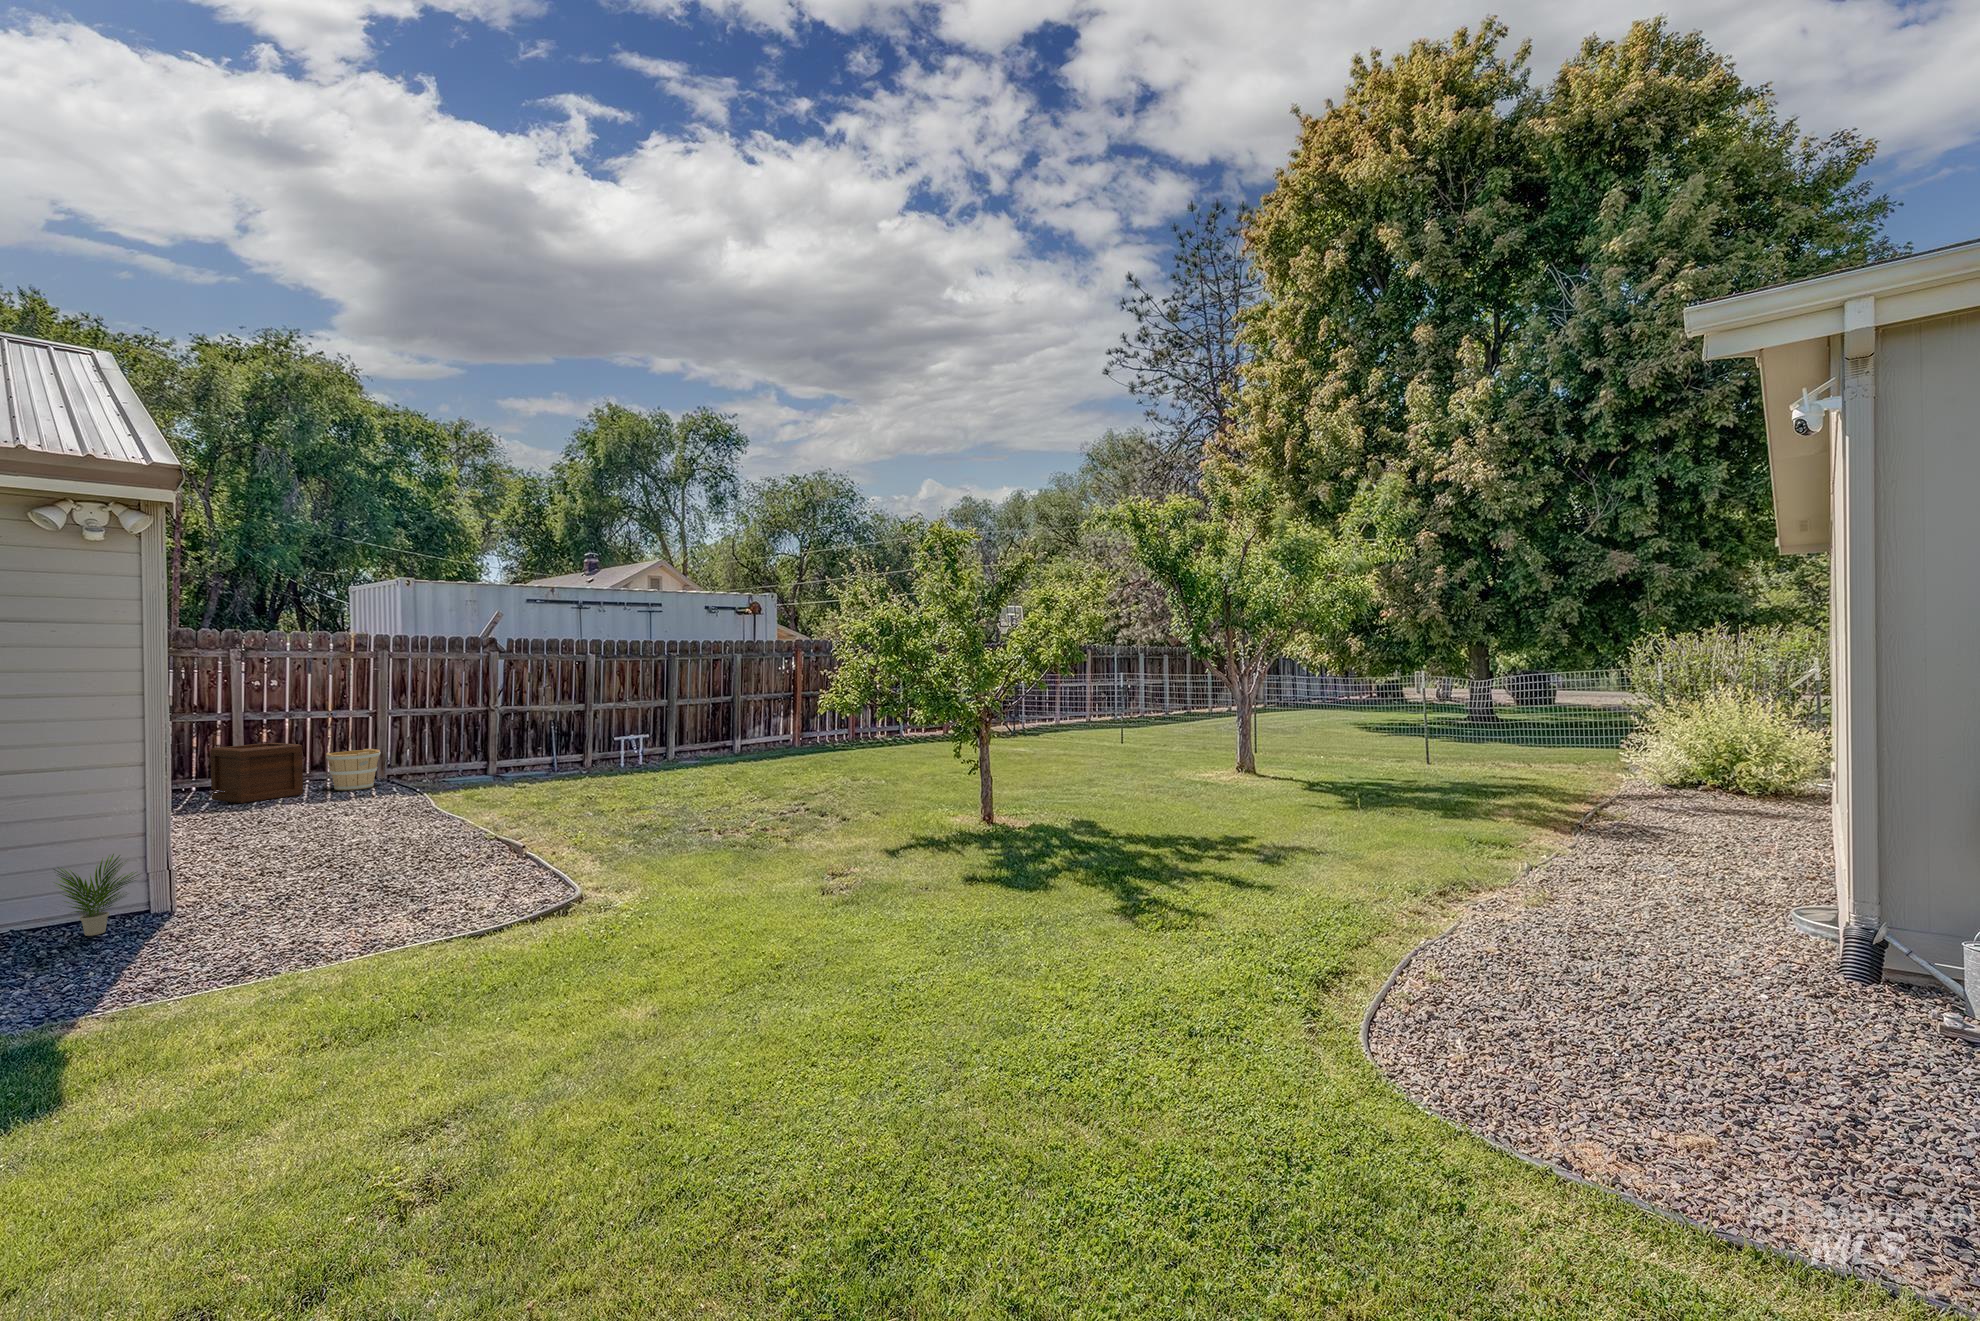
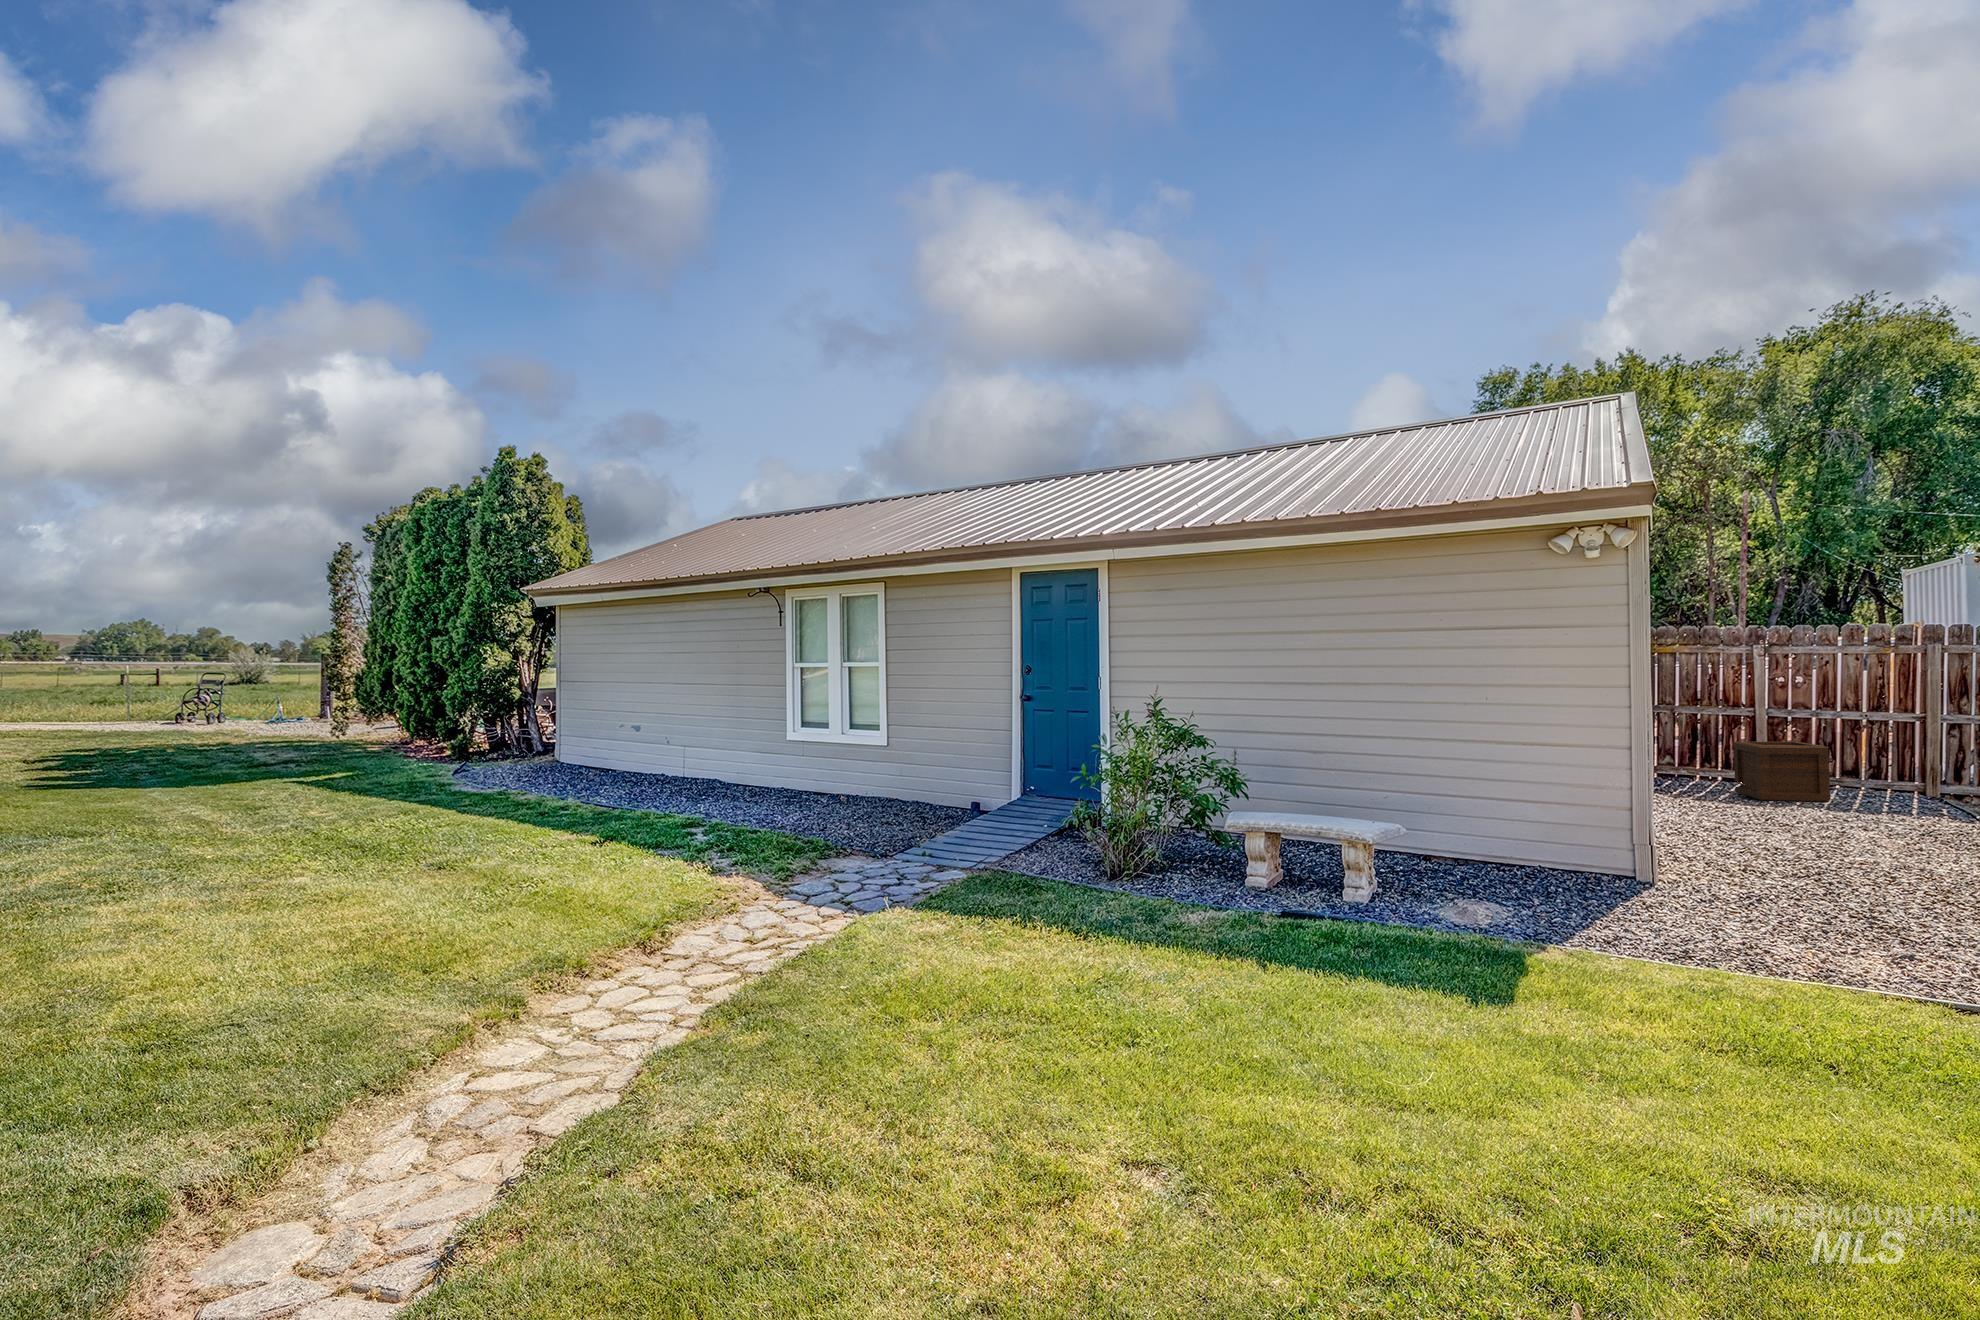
wooden bucket: present [326,749,381,790] -> none [1858,759,1933,807]
potted plant: present [54,854,140,936] -> none [1558,821,1629,885]

